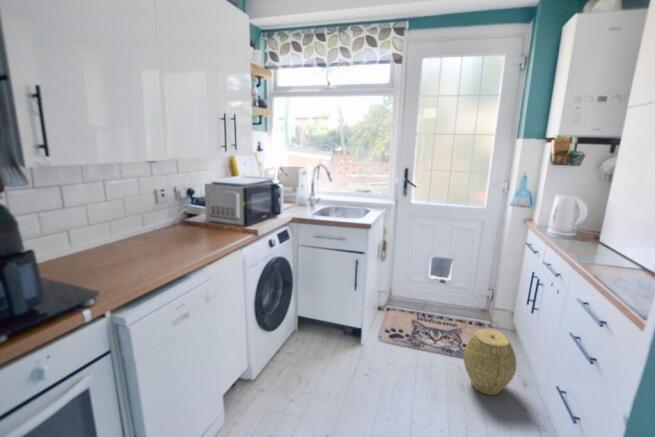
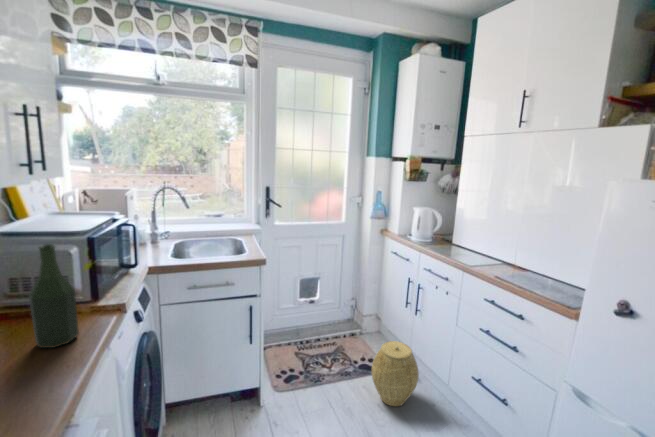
bottle: none [205,186,226,241] -> present [29,244,79,348]

